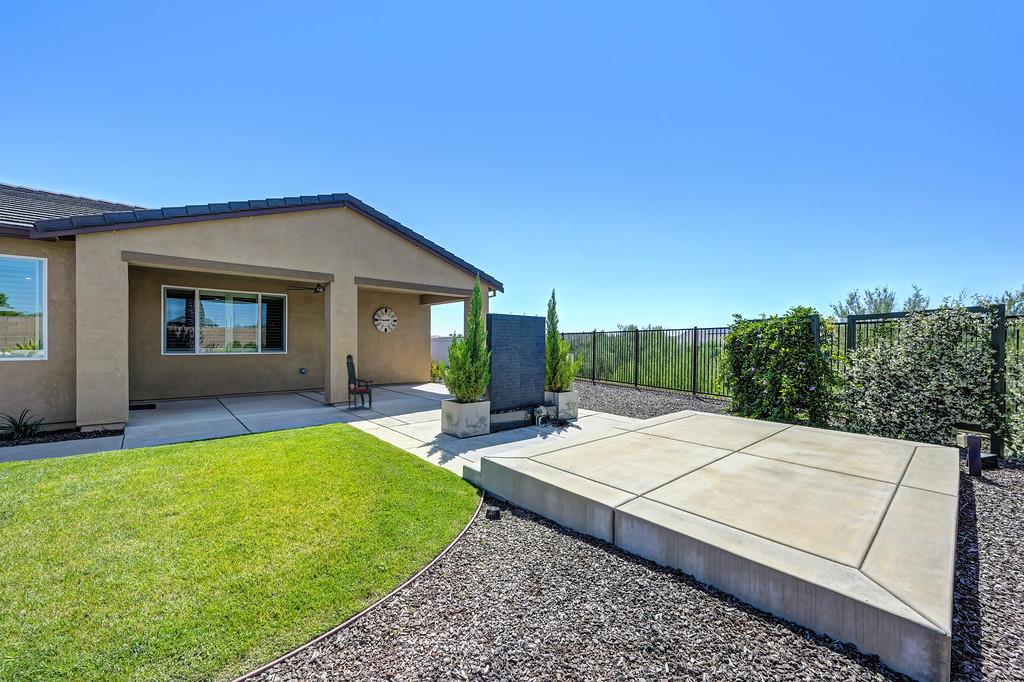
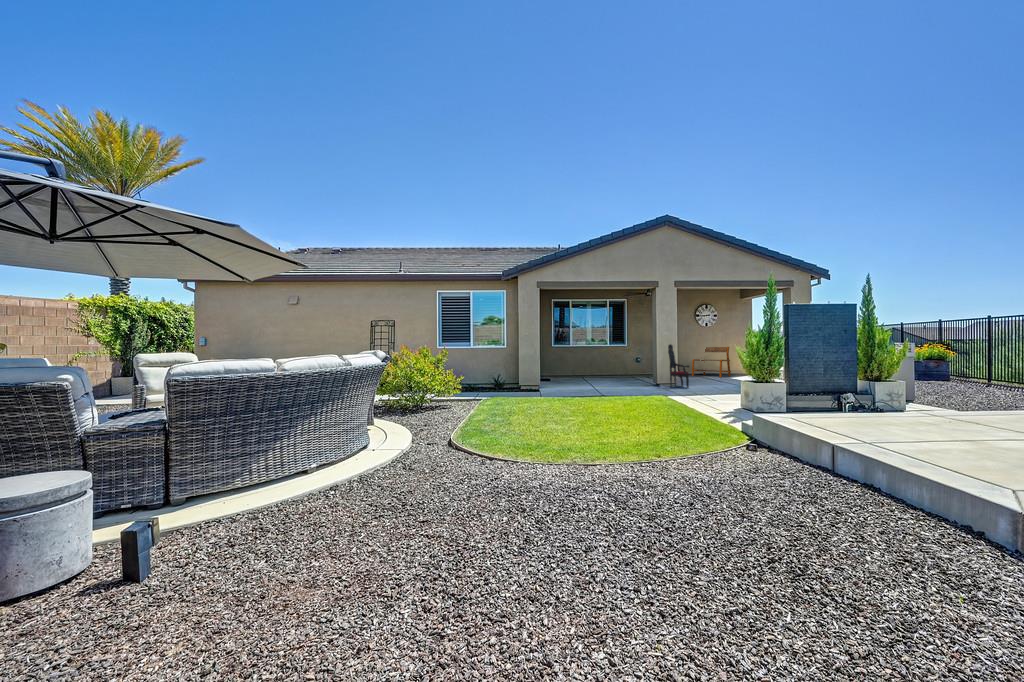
bench: none [369,356,411,390] -> present [692,347,731,377]

